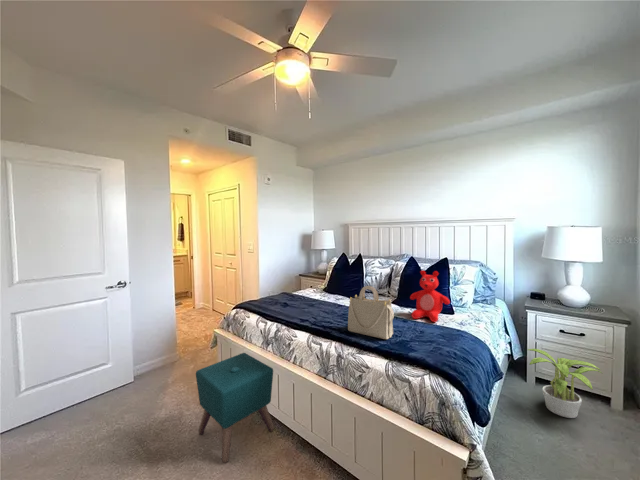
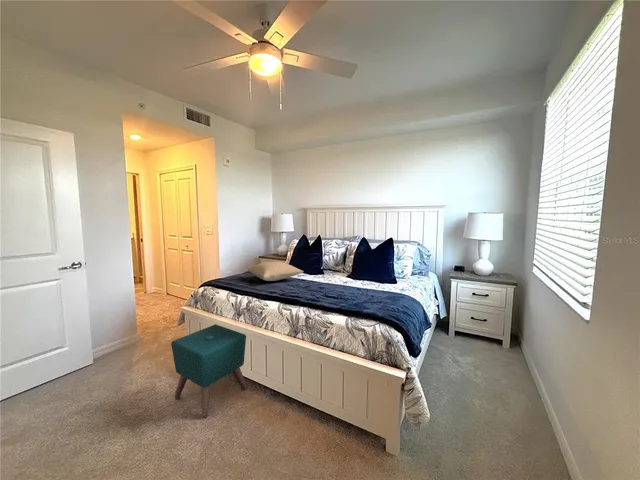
teddy bear: present [410,270,450,322] -> none [363,247,394,289]
pillow: none [281,284,340,306] -> present [248,262,303,281]
handbag: present [348,286,394,339] -> none [313,259,352,302]
potted plant: present [528,349,601,418] -> none [450,308,500,357]

